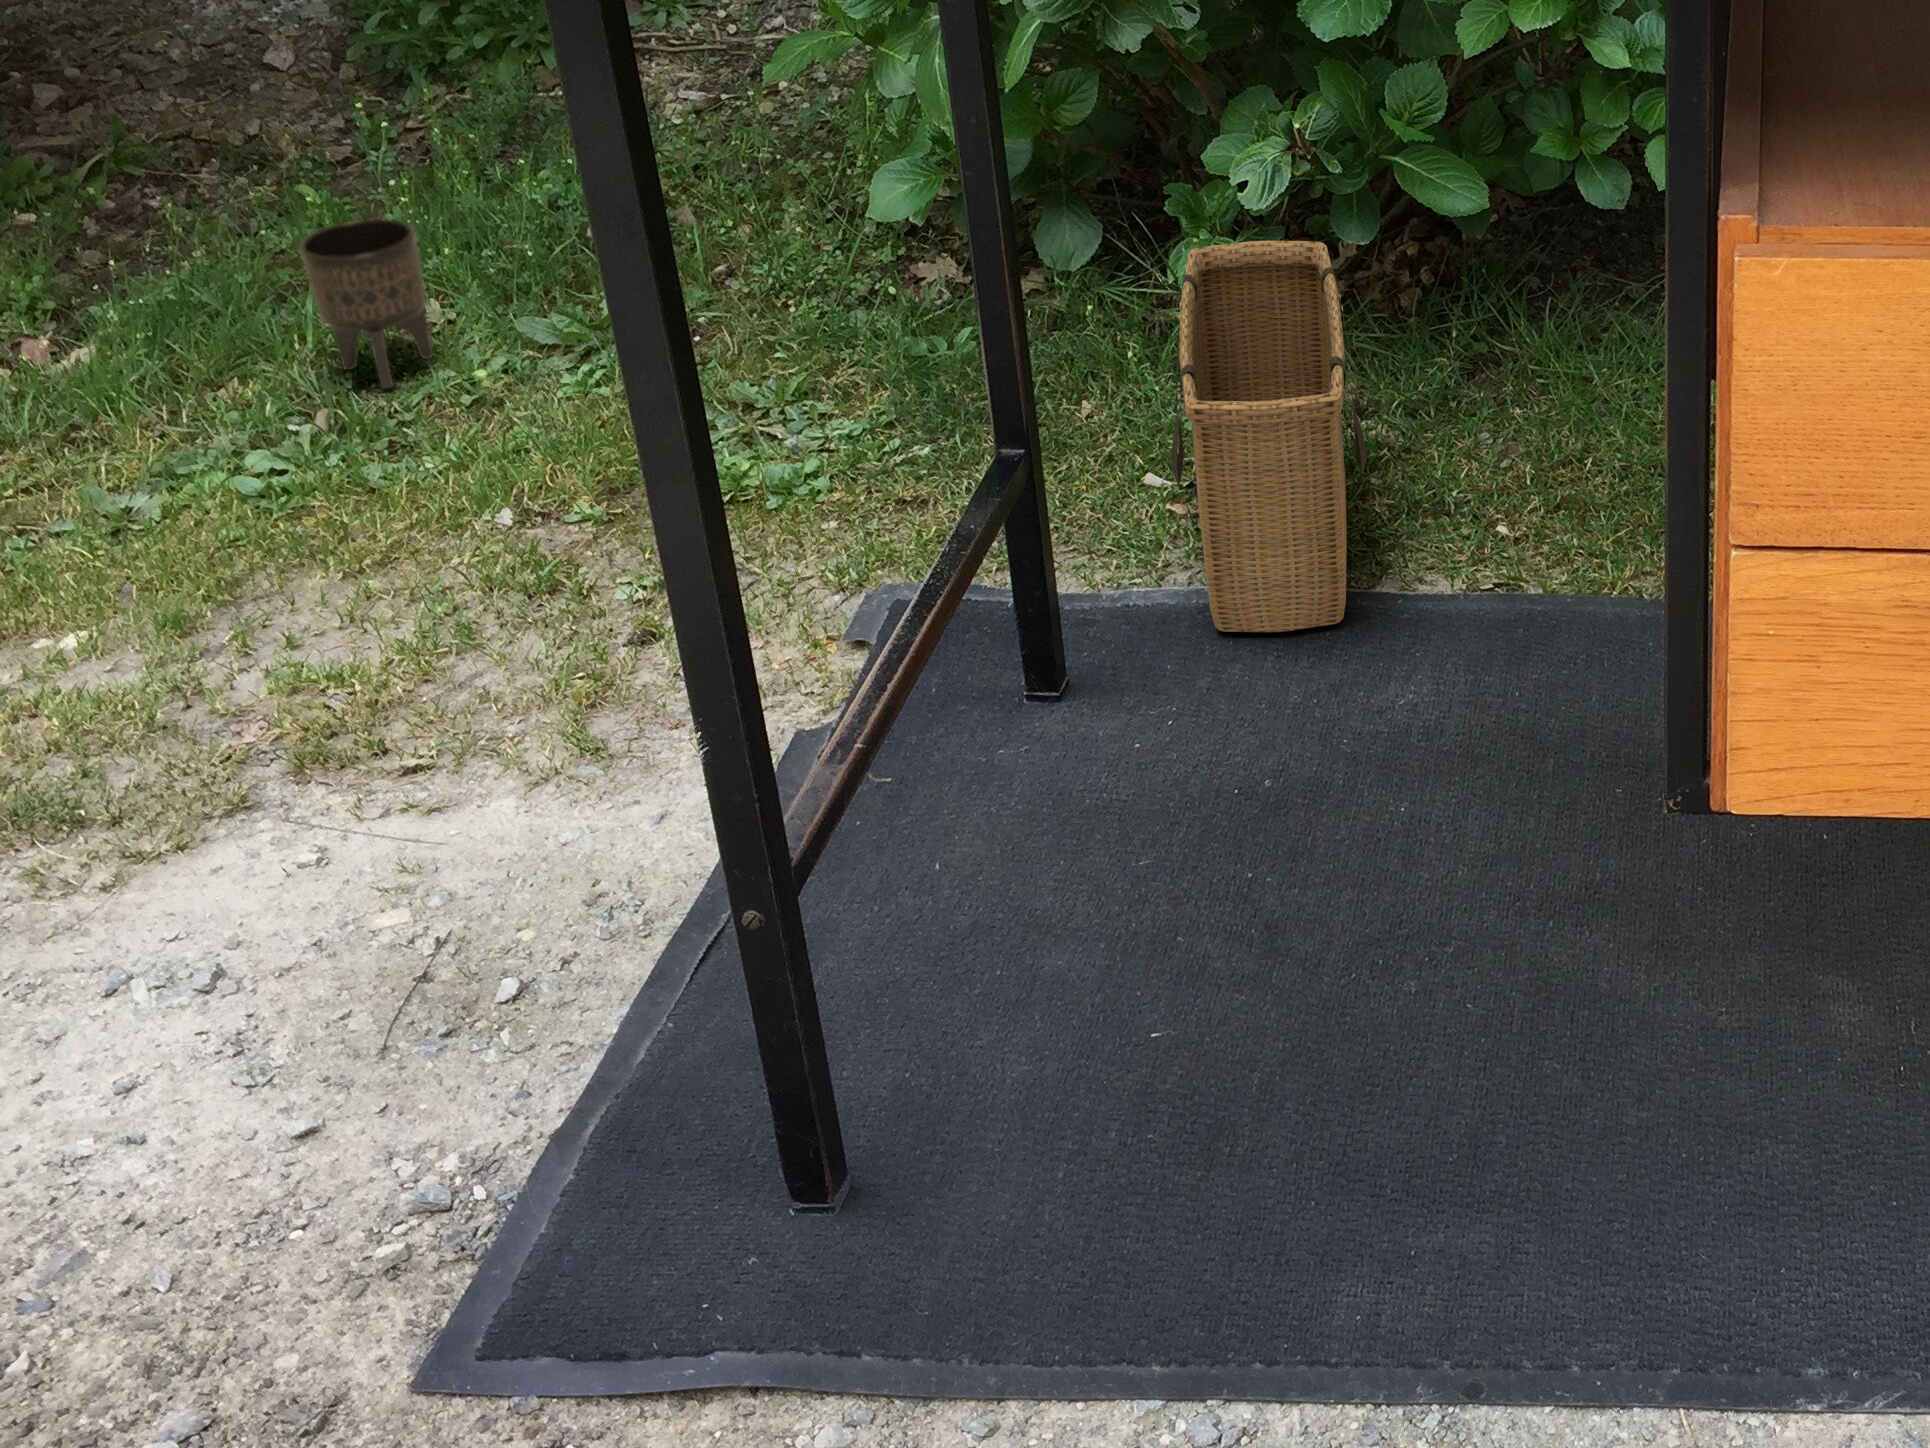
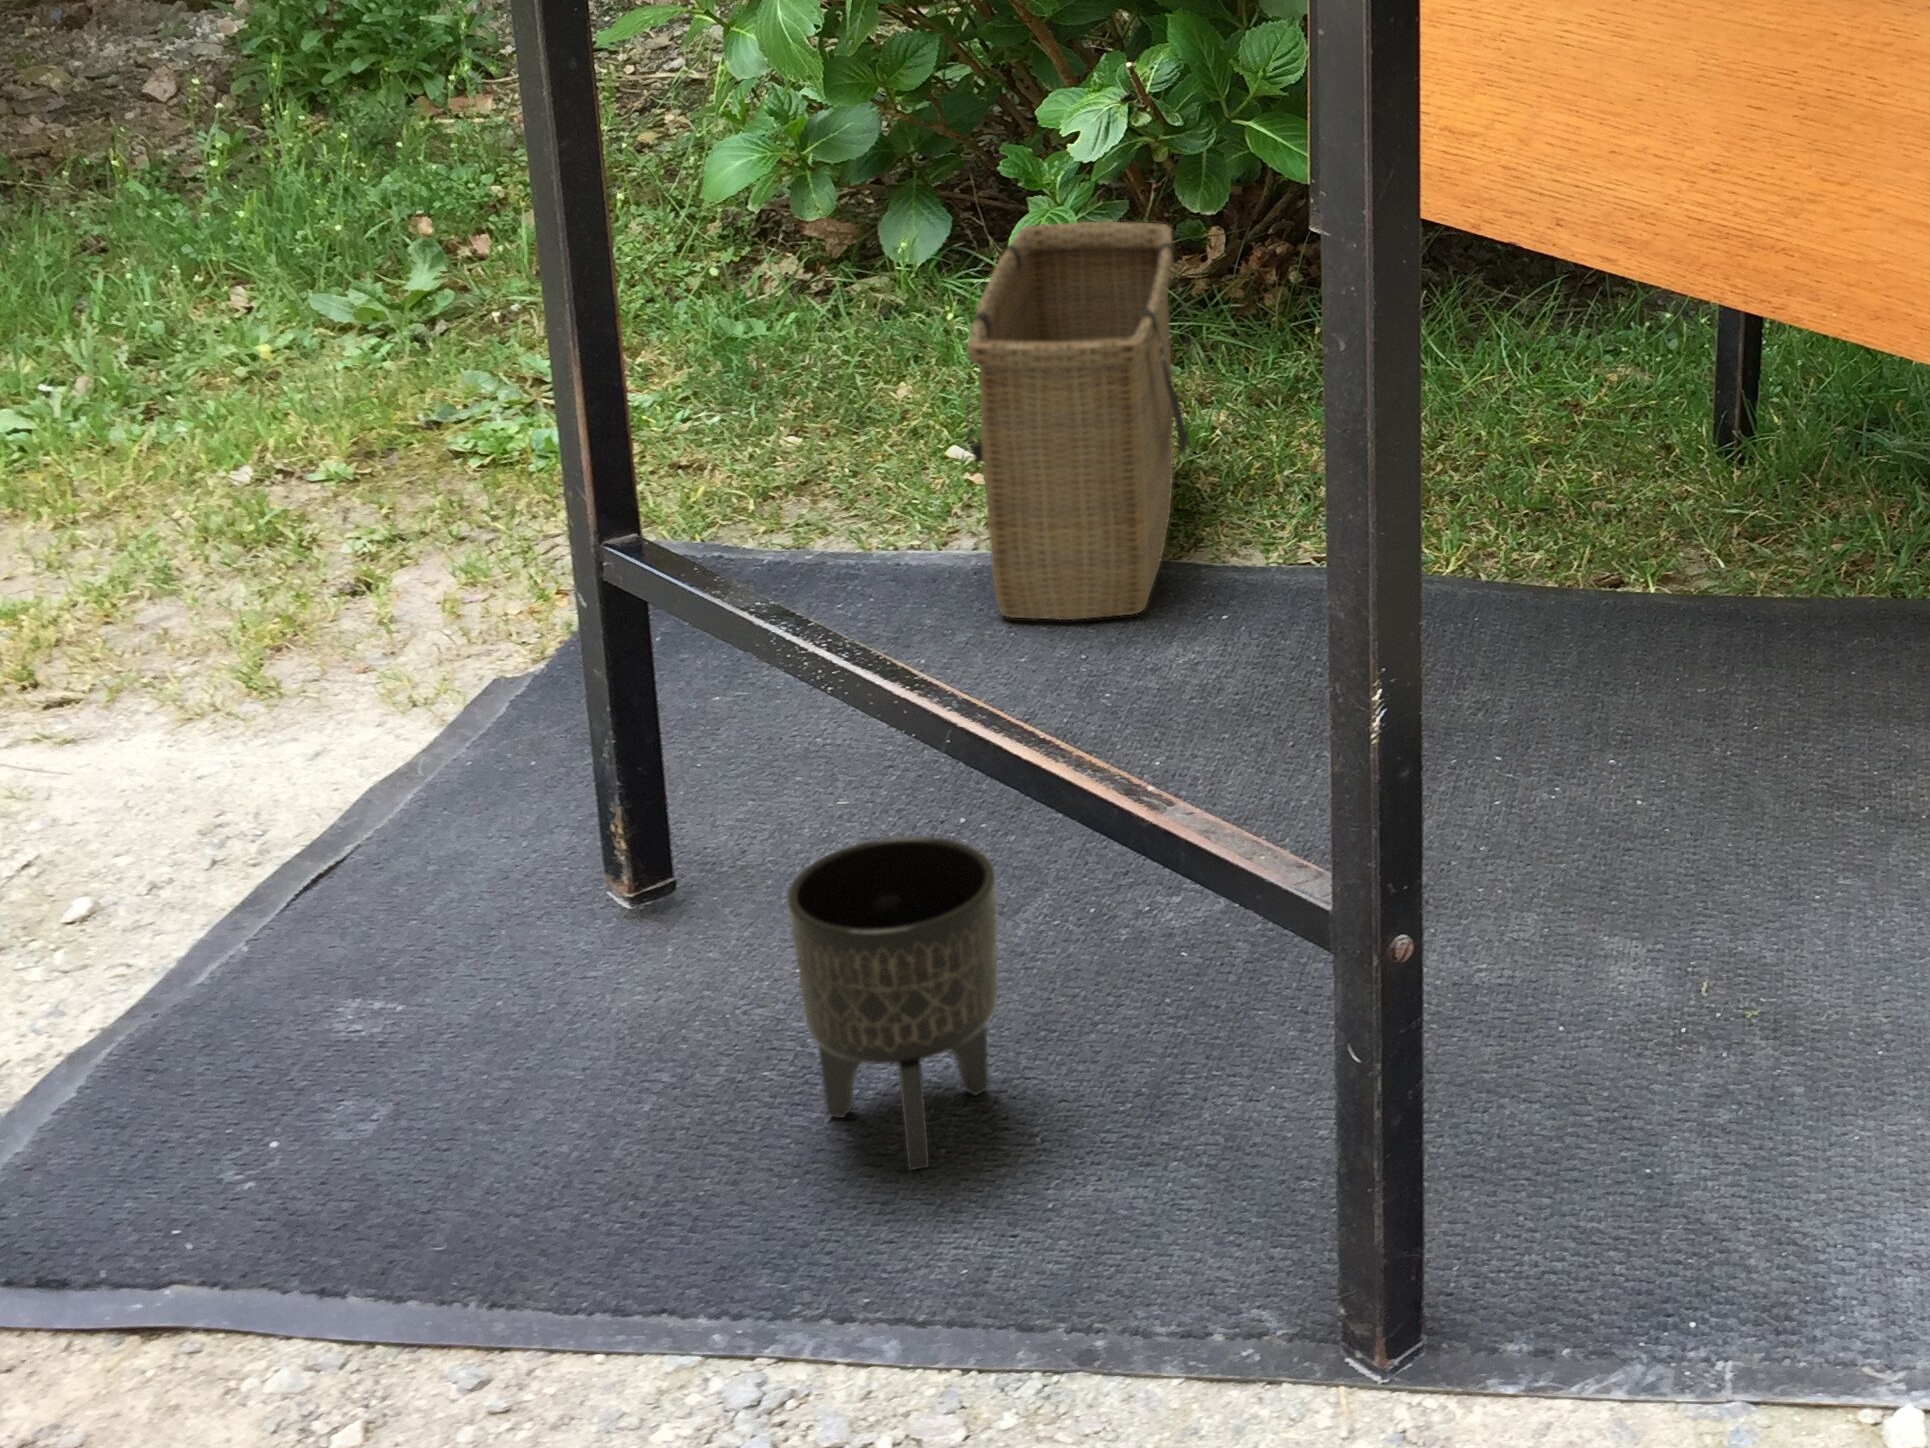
planter: present [300,219,433,389] -> present [787,837,997,1170]

